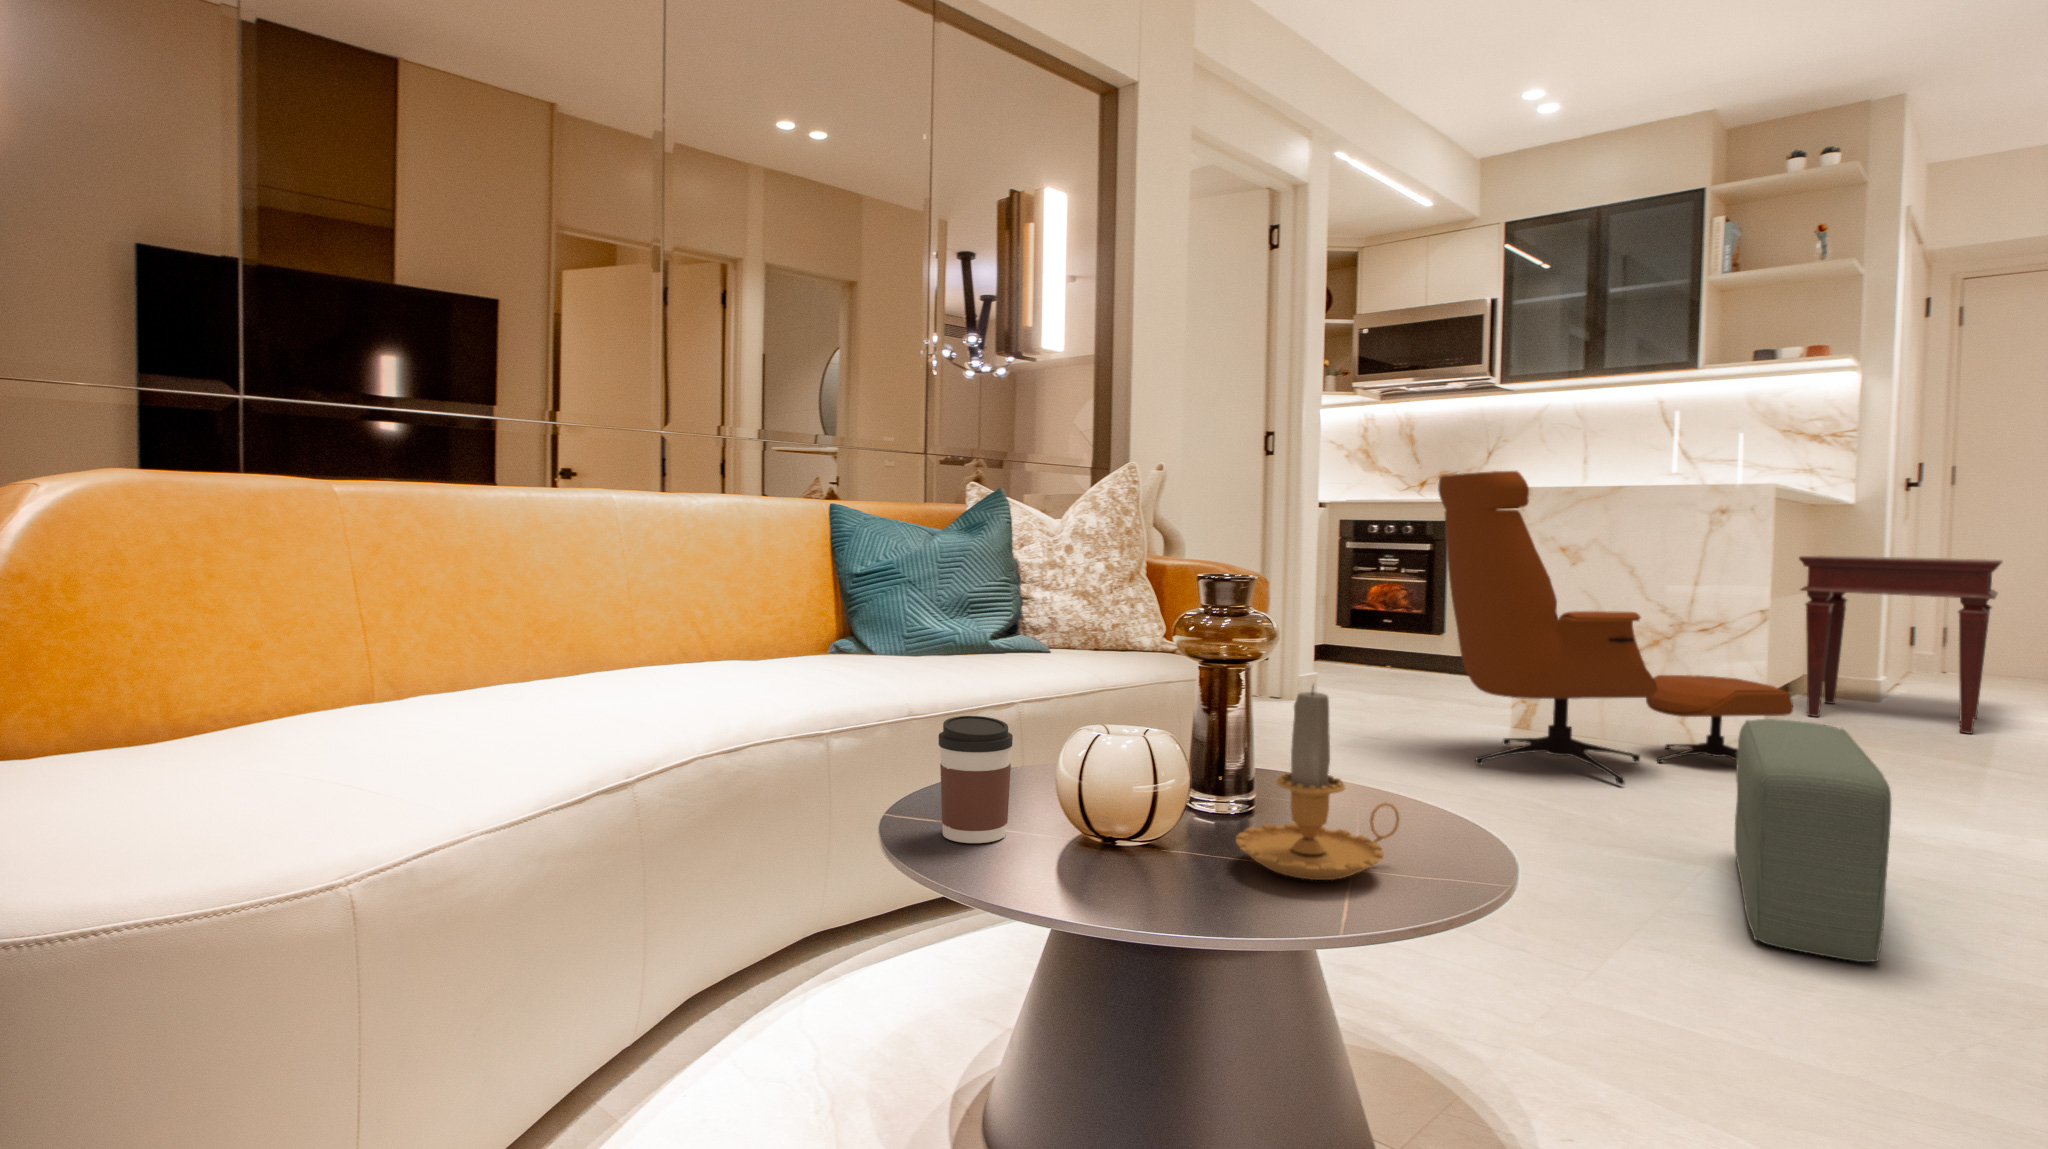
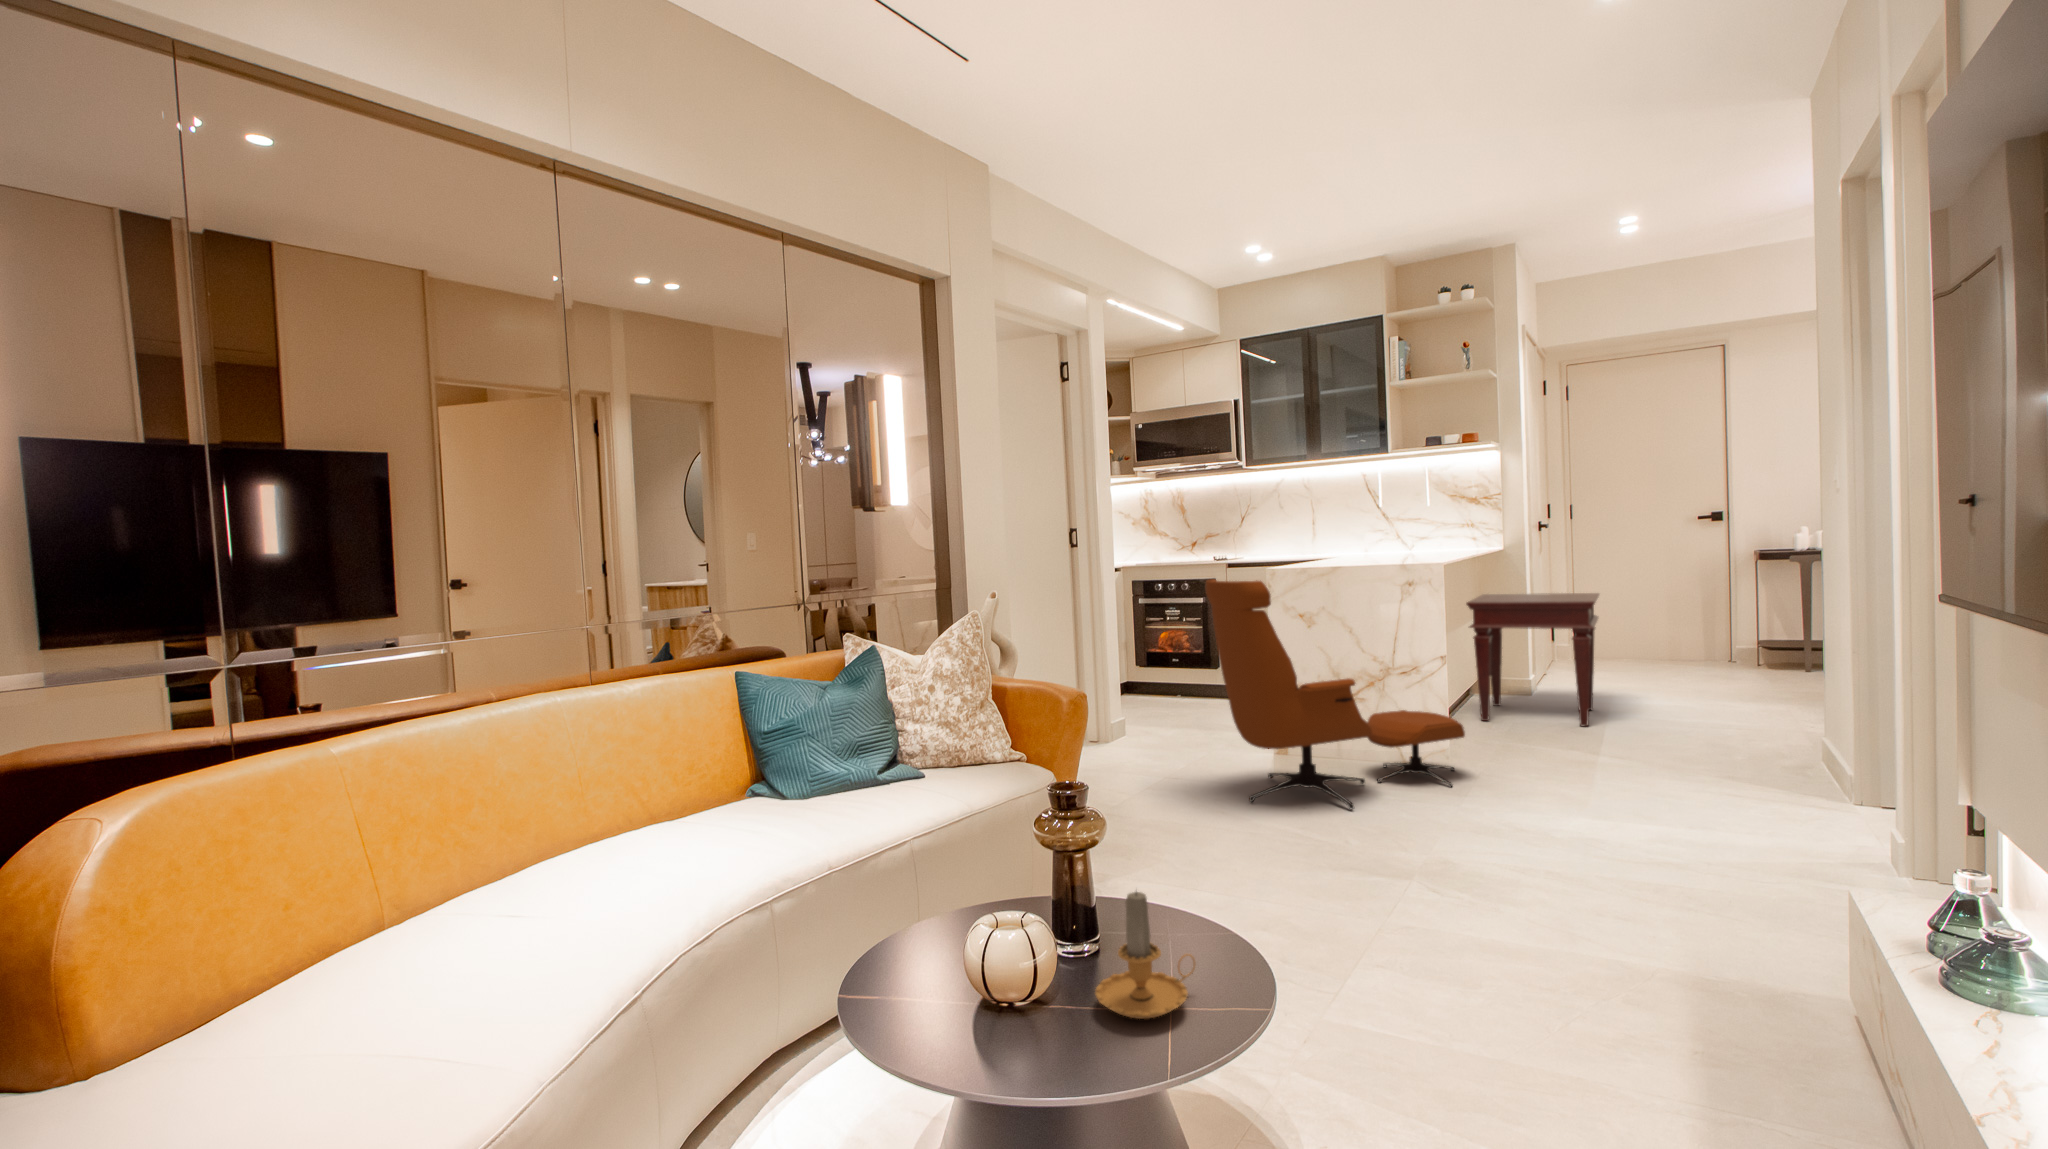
coffee cup: present [938,716,1013,843] -> none [890,921,941,1017]
pouf: present [1735,719,1891,962] -> none [1422,771,1511,953]

